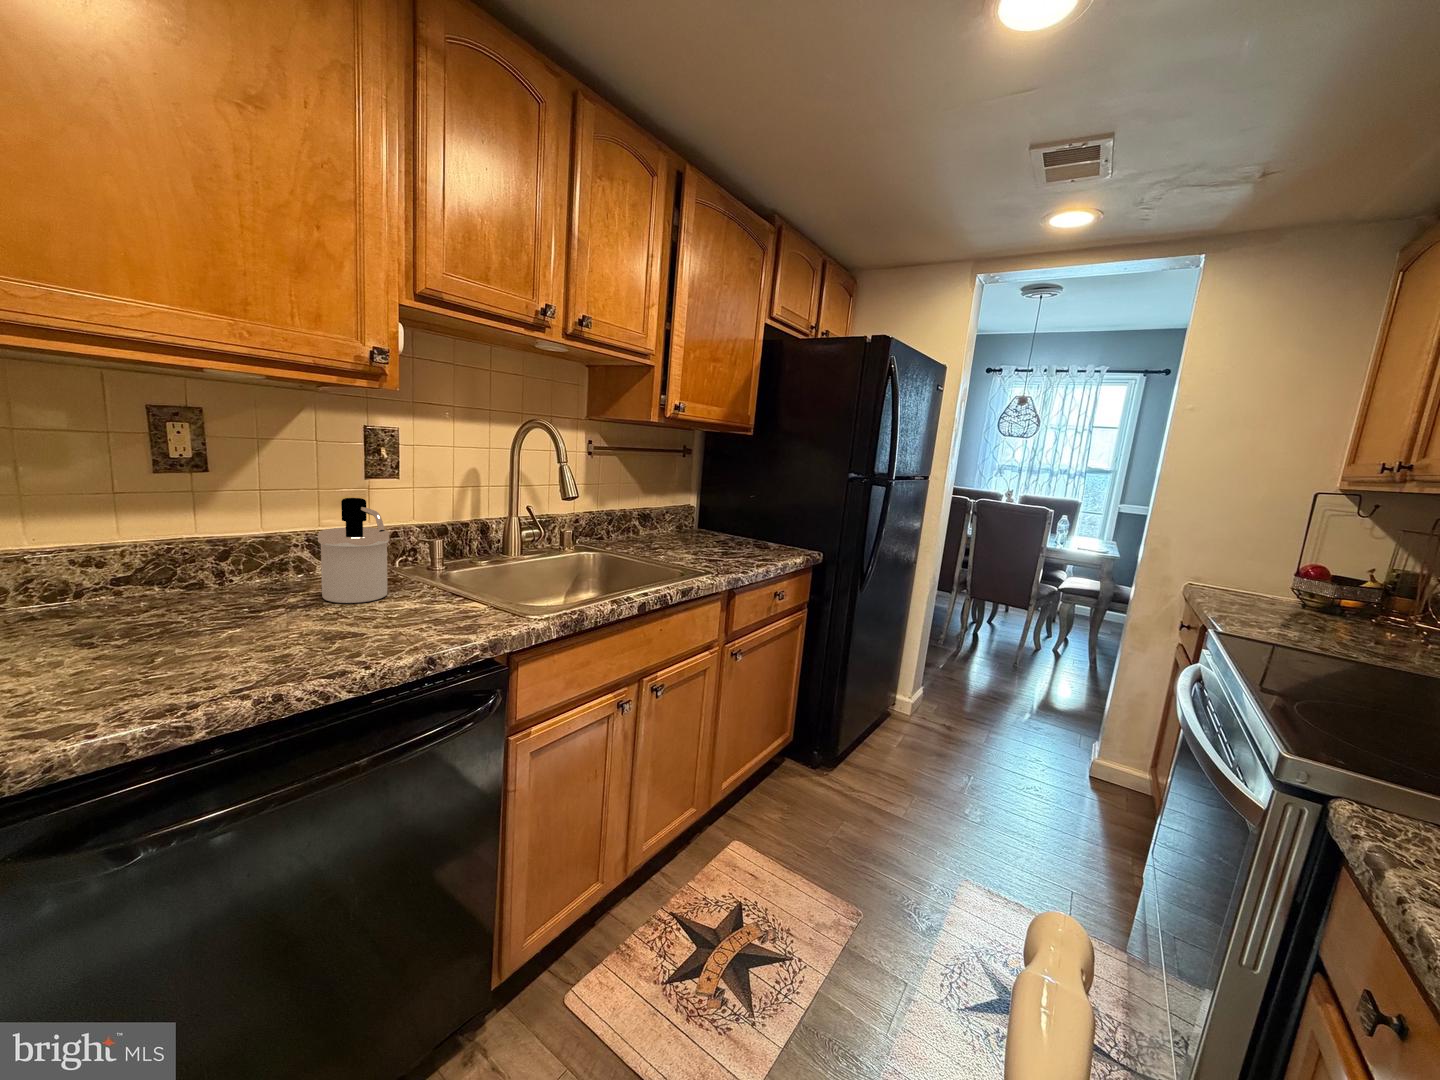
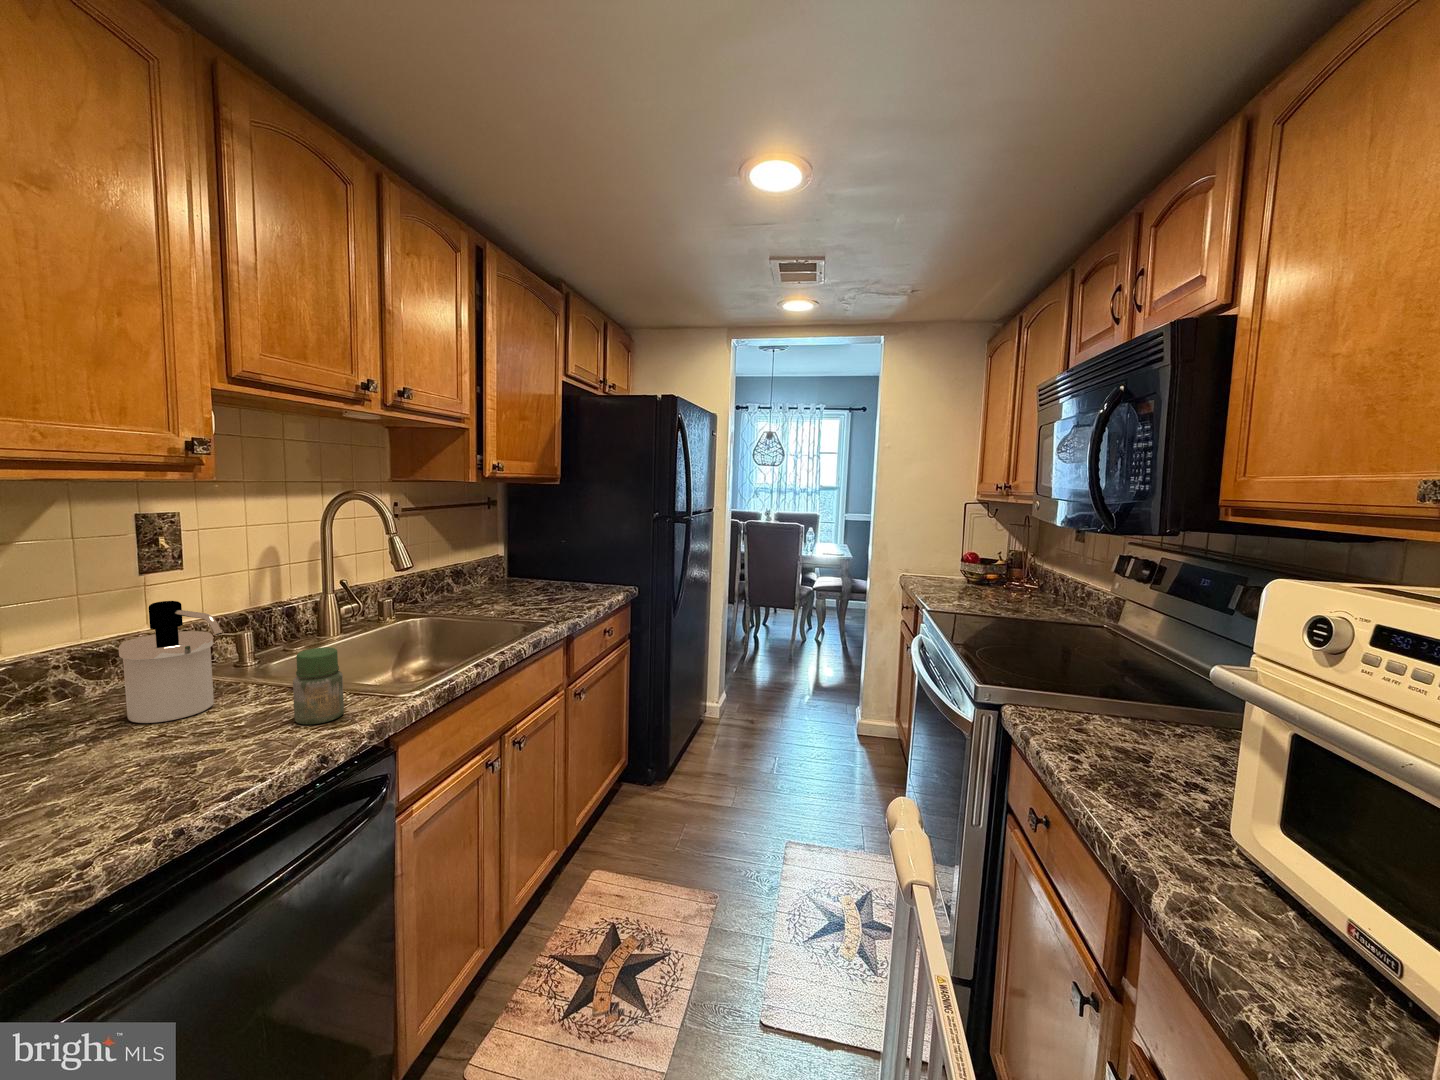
jar: none [430,556,474,628] -> present [293,647,344,724]

